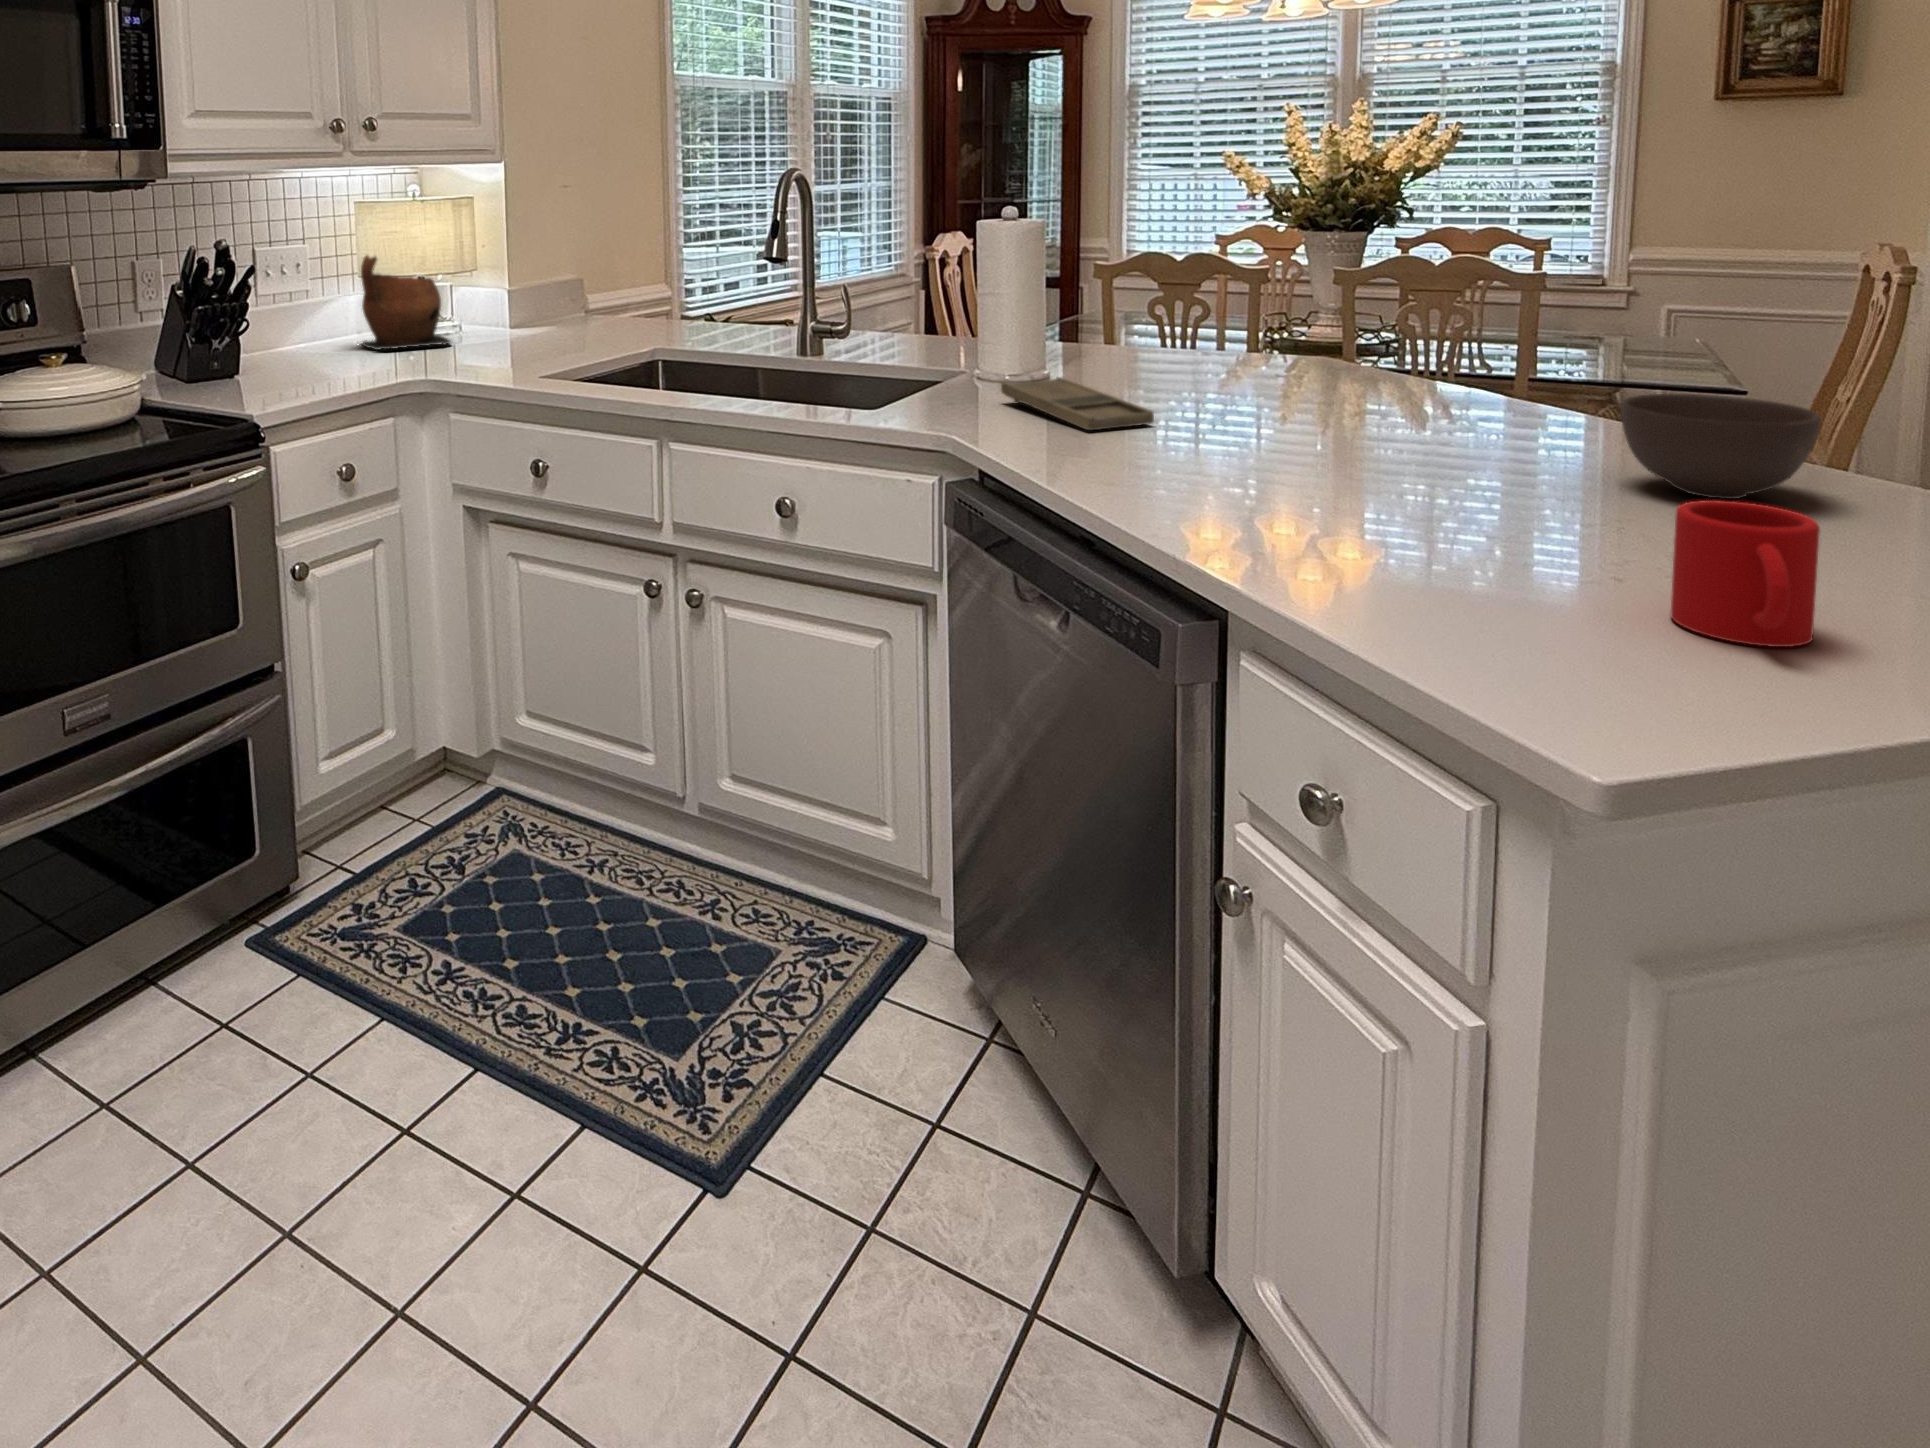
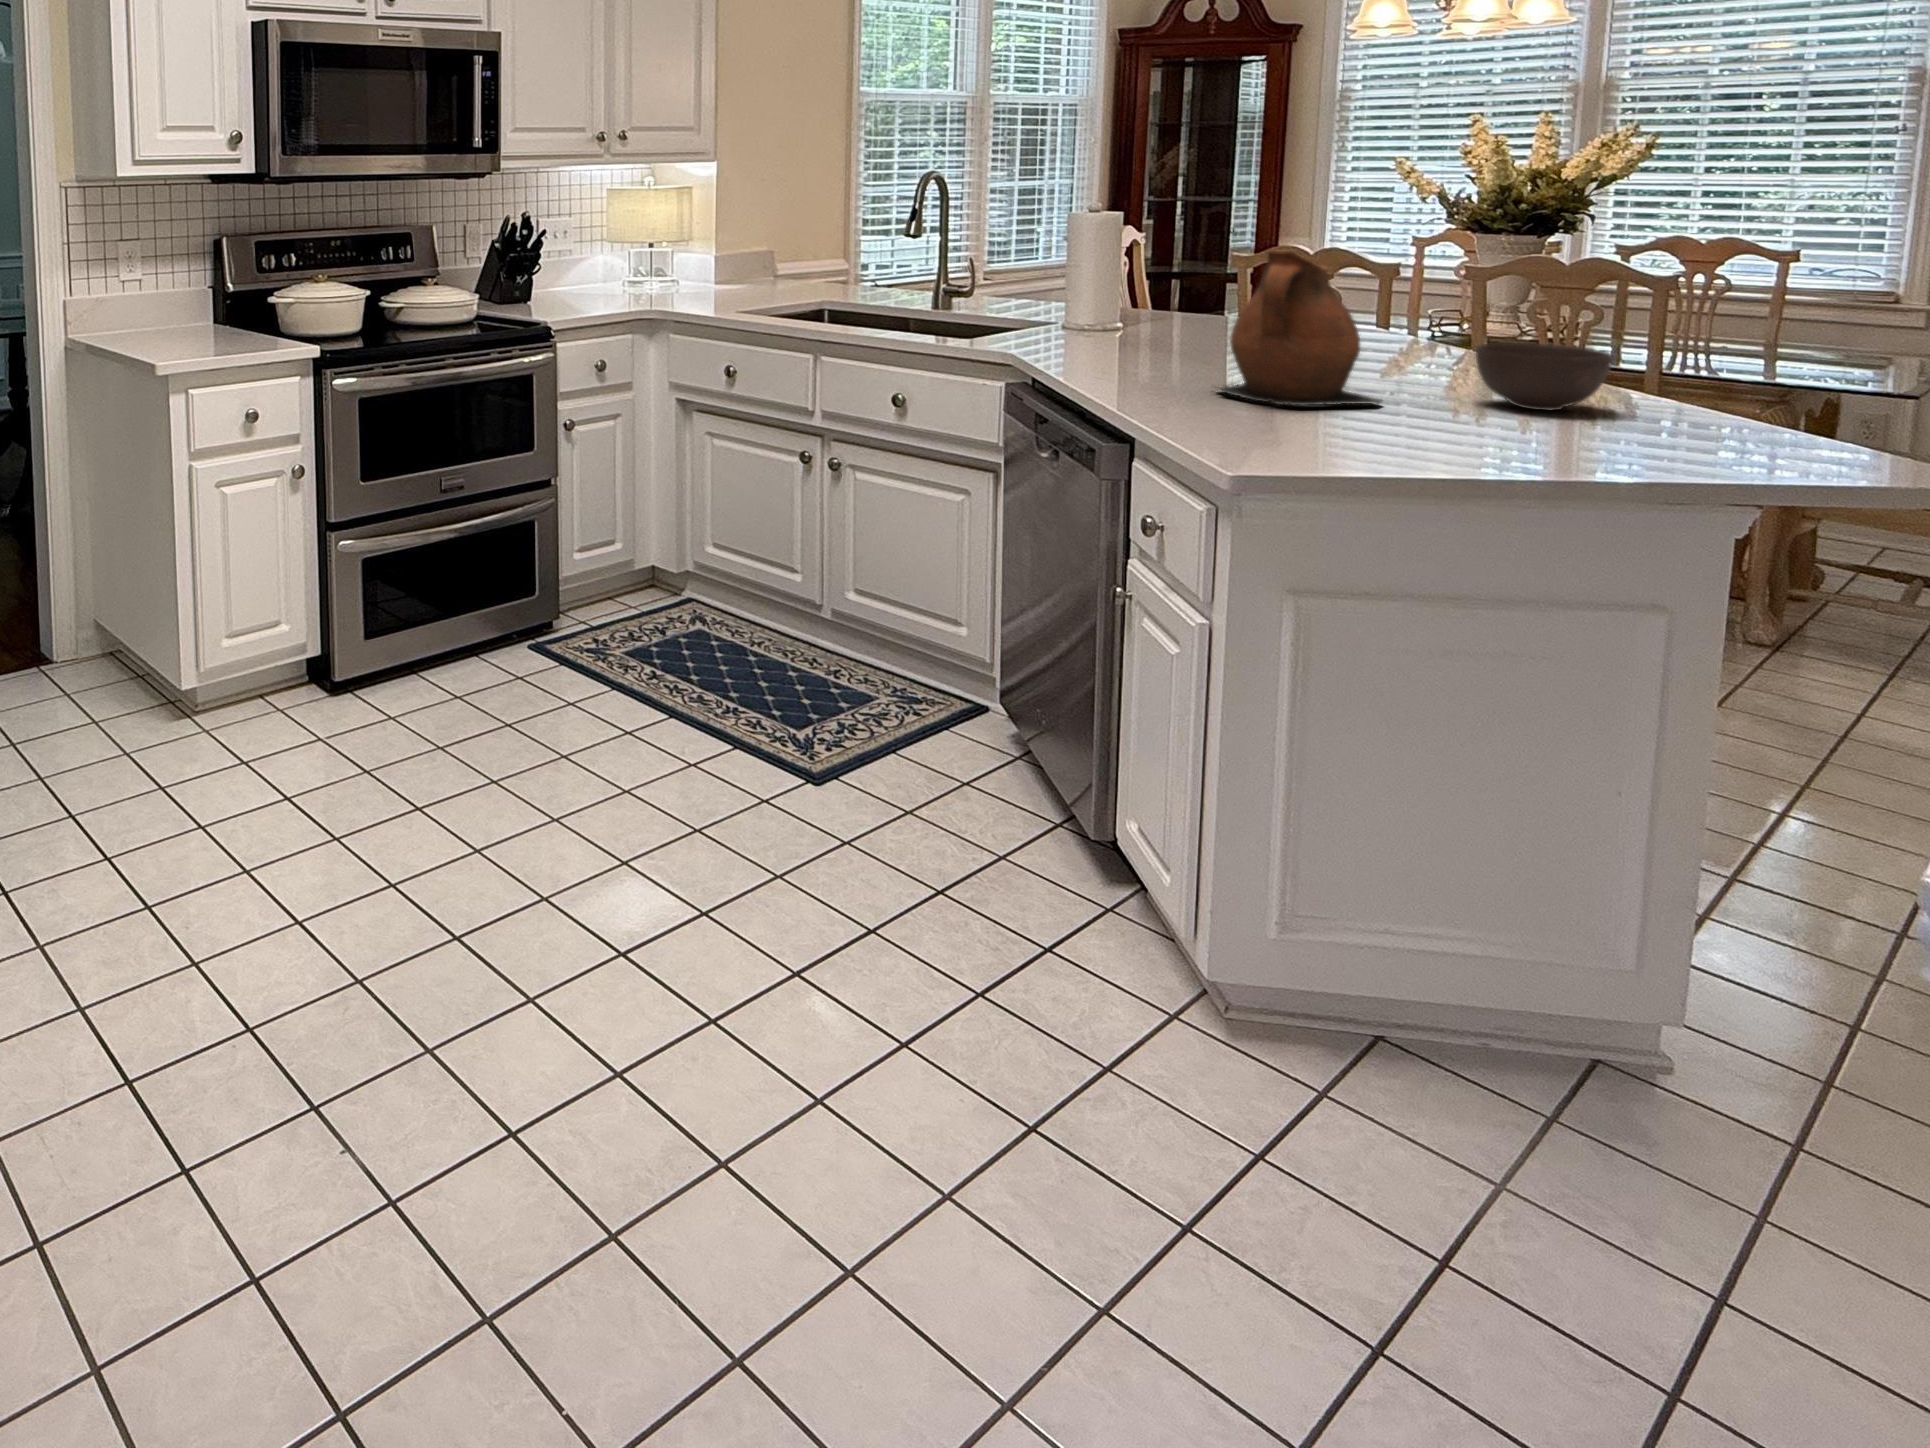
ceramic pitcher: present [361,255,451,350] -> present [1216,250,1382,405]
tray: present [1001,377,1154,430] -> none [1070,327,1172,358]
mug: present [1671,500,1820,647] -> none [1374,379,1454,453]

